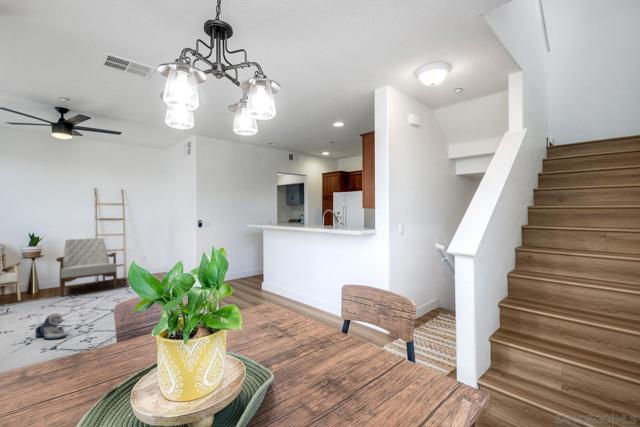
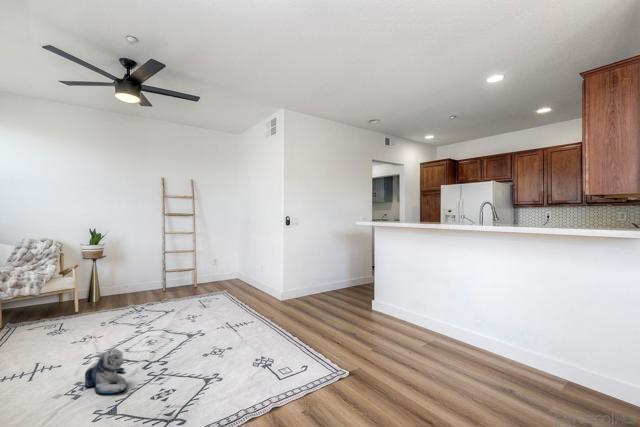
armchair: present [56,238,117,296] -> none [120,236,187,308]

